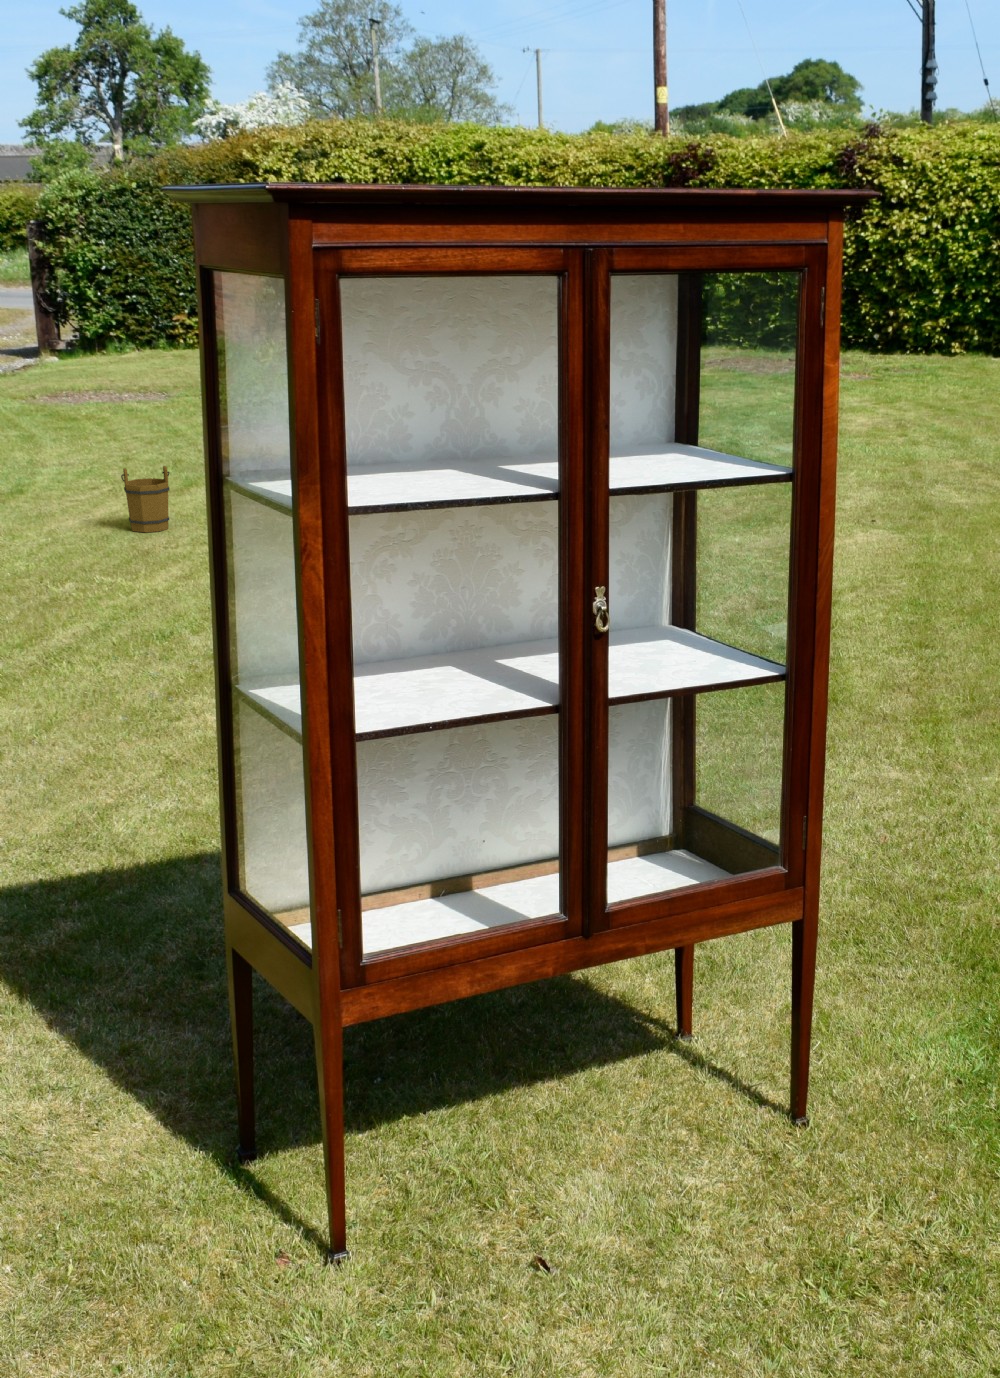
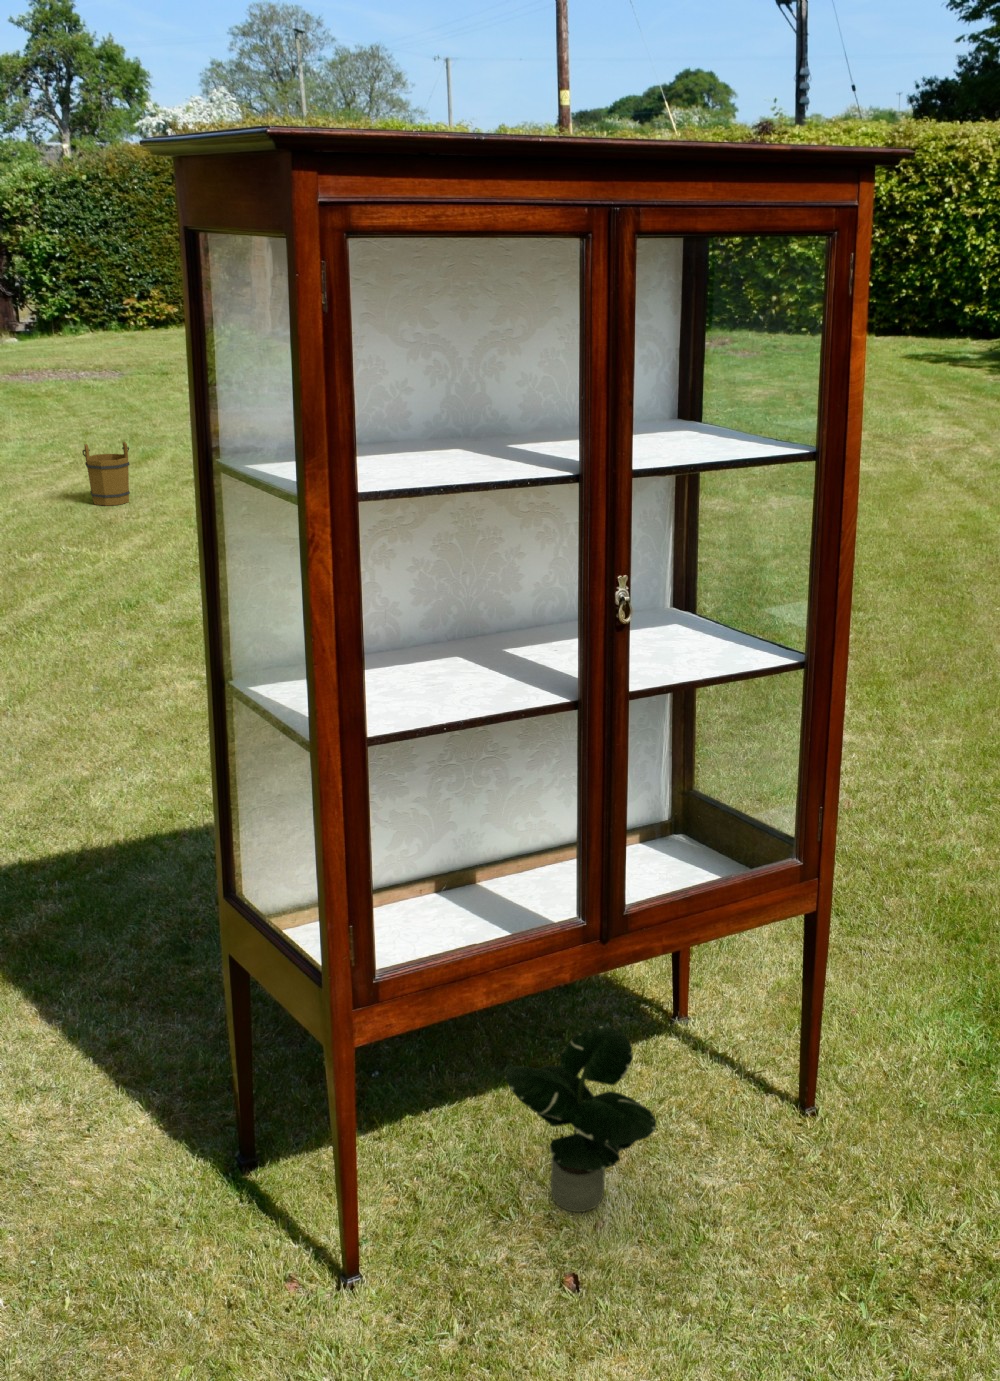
potted plant: none [489,1027,634,1206] -> present [505,1026,656,1212]

